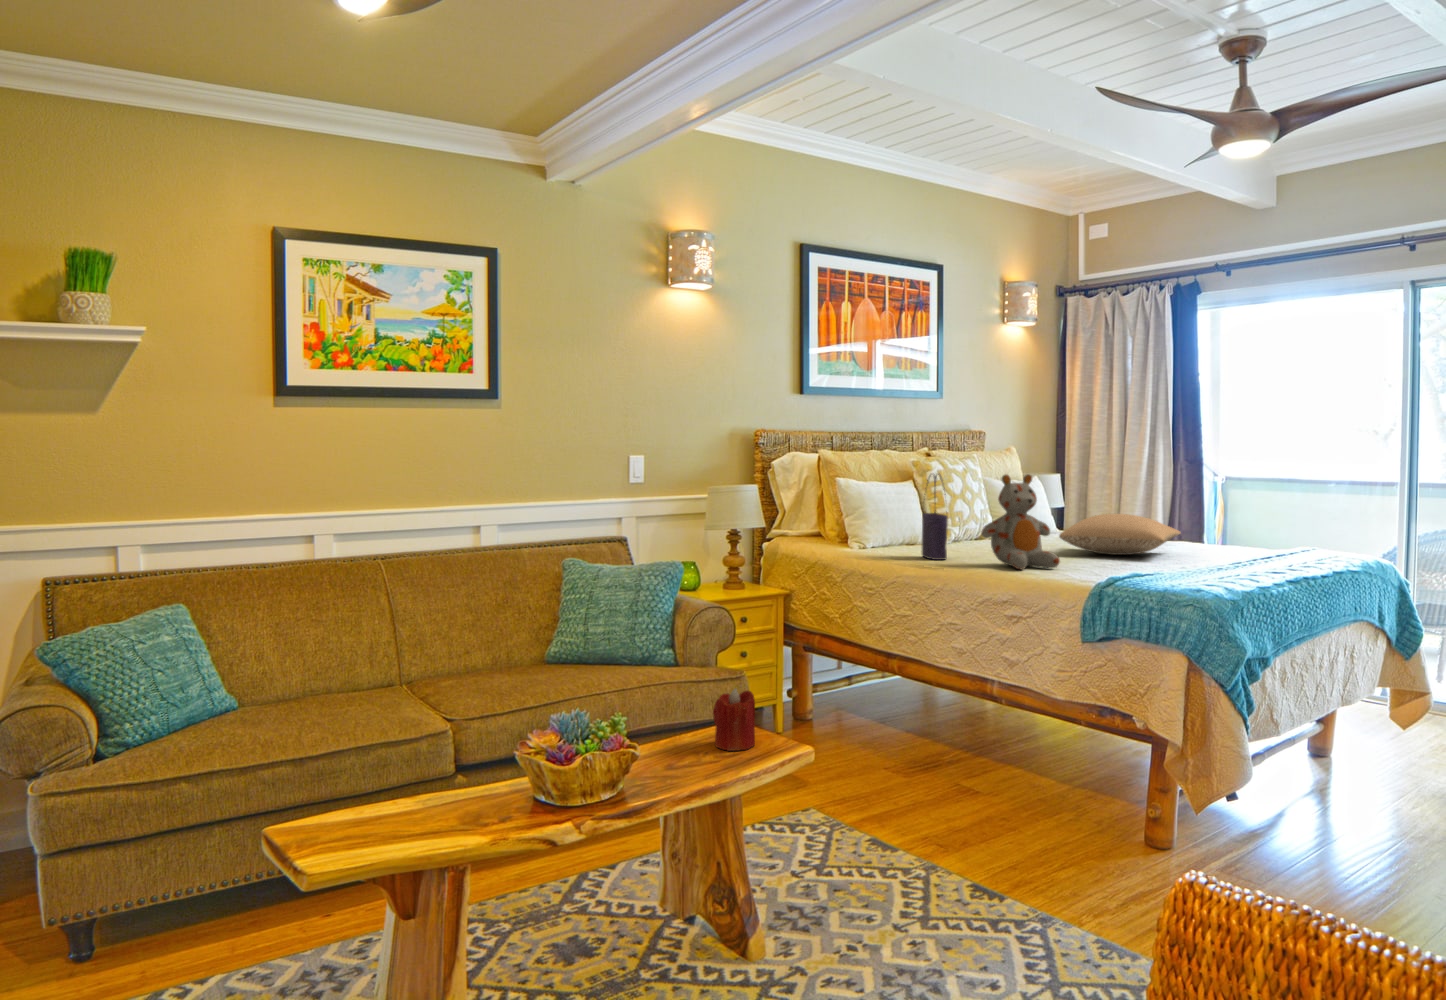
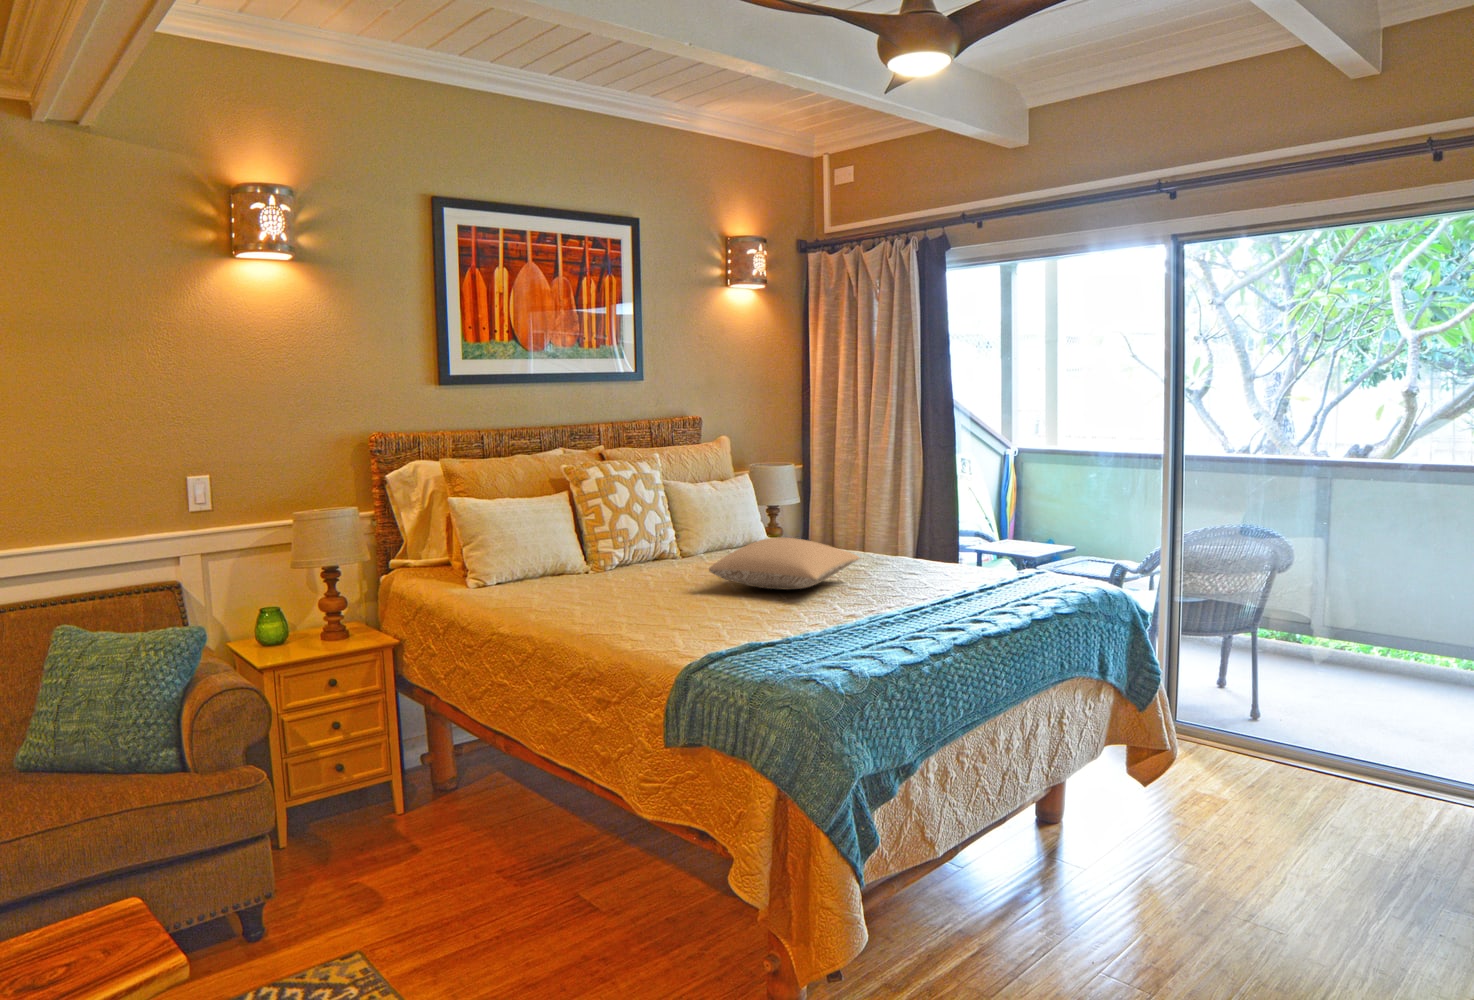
tote bag: present [922,474,948,560] -> none [539,500,565,607]
stuffed bear: present [981,474,1060,569] -> none [582,507,673,630]
candle: present [713,689,755,751] -> none [32,875,98,965]

